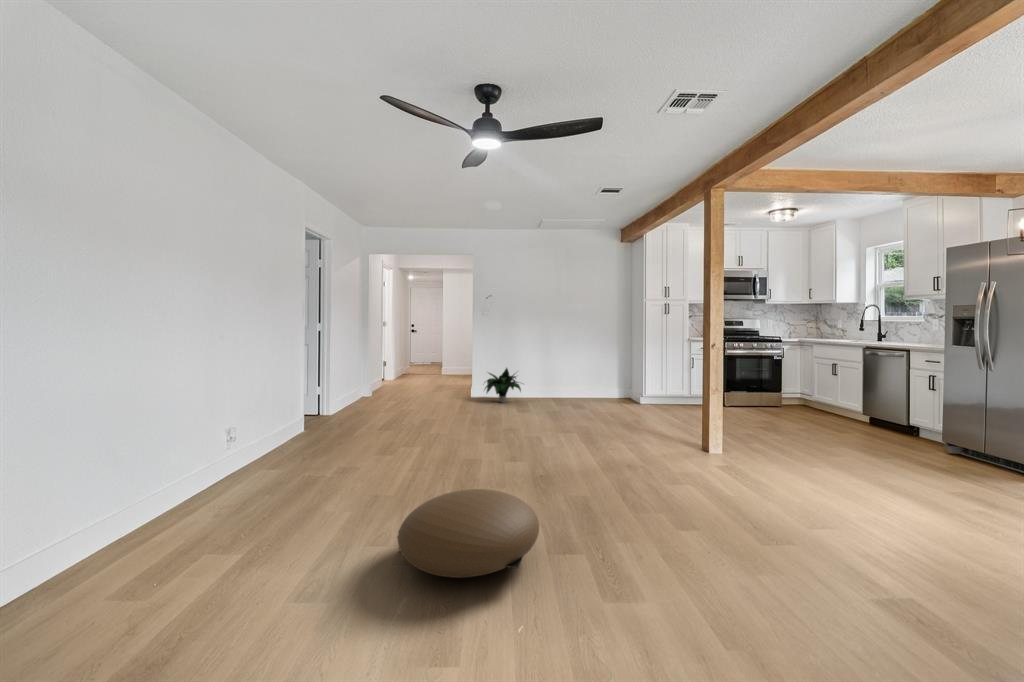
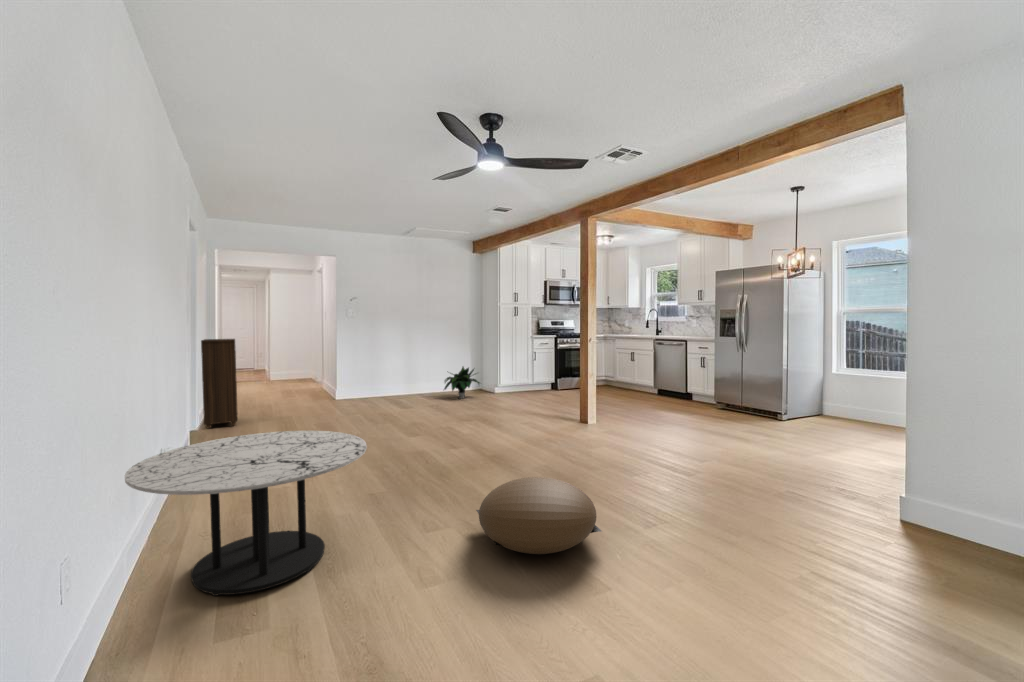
bookshelf: none [358,332,392,407] -> present [201,339,238,428]
potted plant: present [485,368,521,403] -> present [444,367,480,399]
coffee table: none [132,409,340,539] -> present [125,431,367,596]

